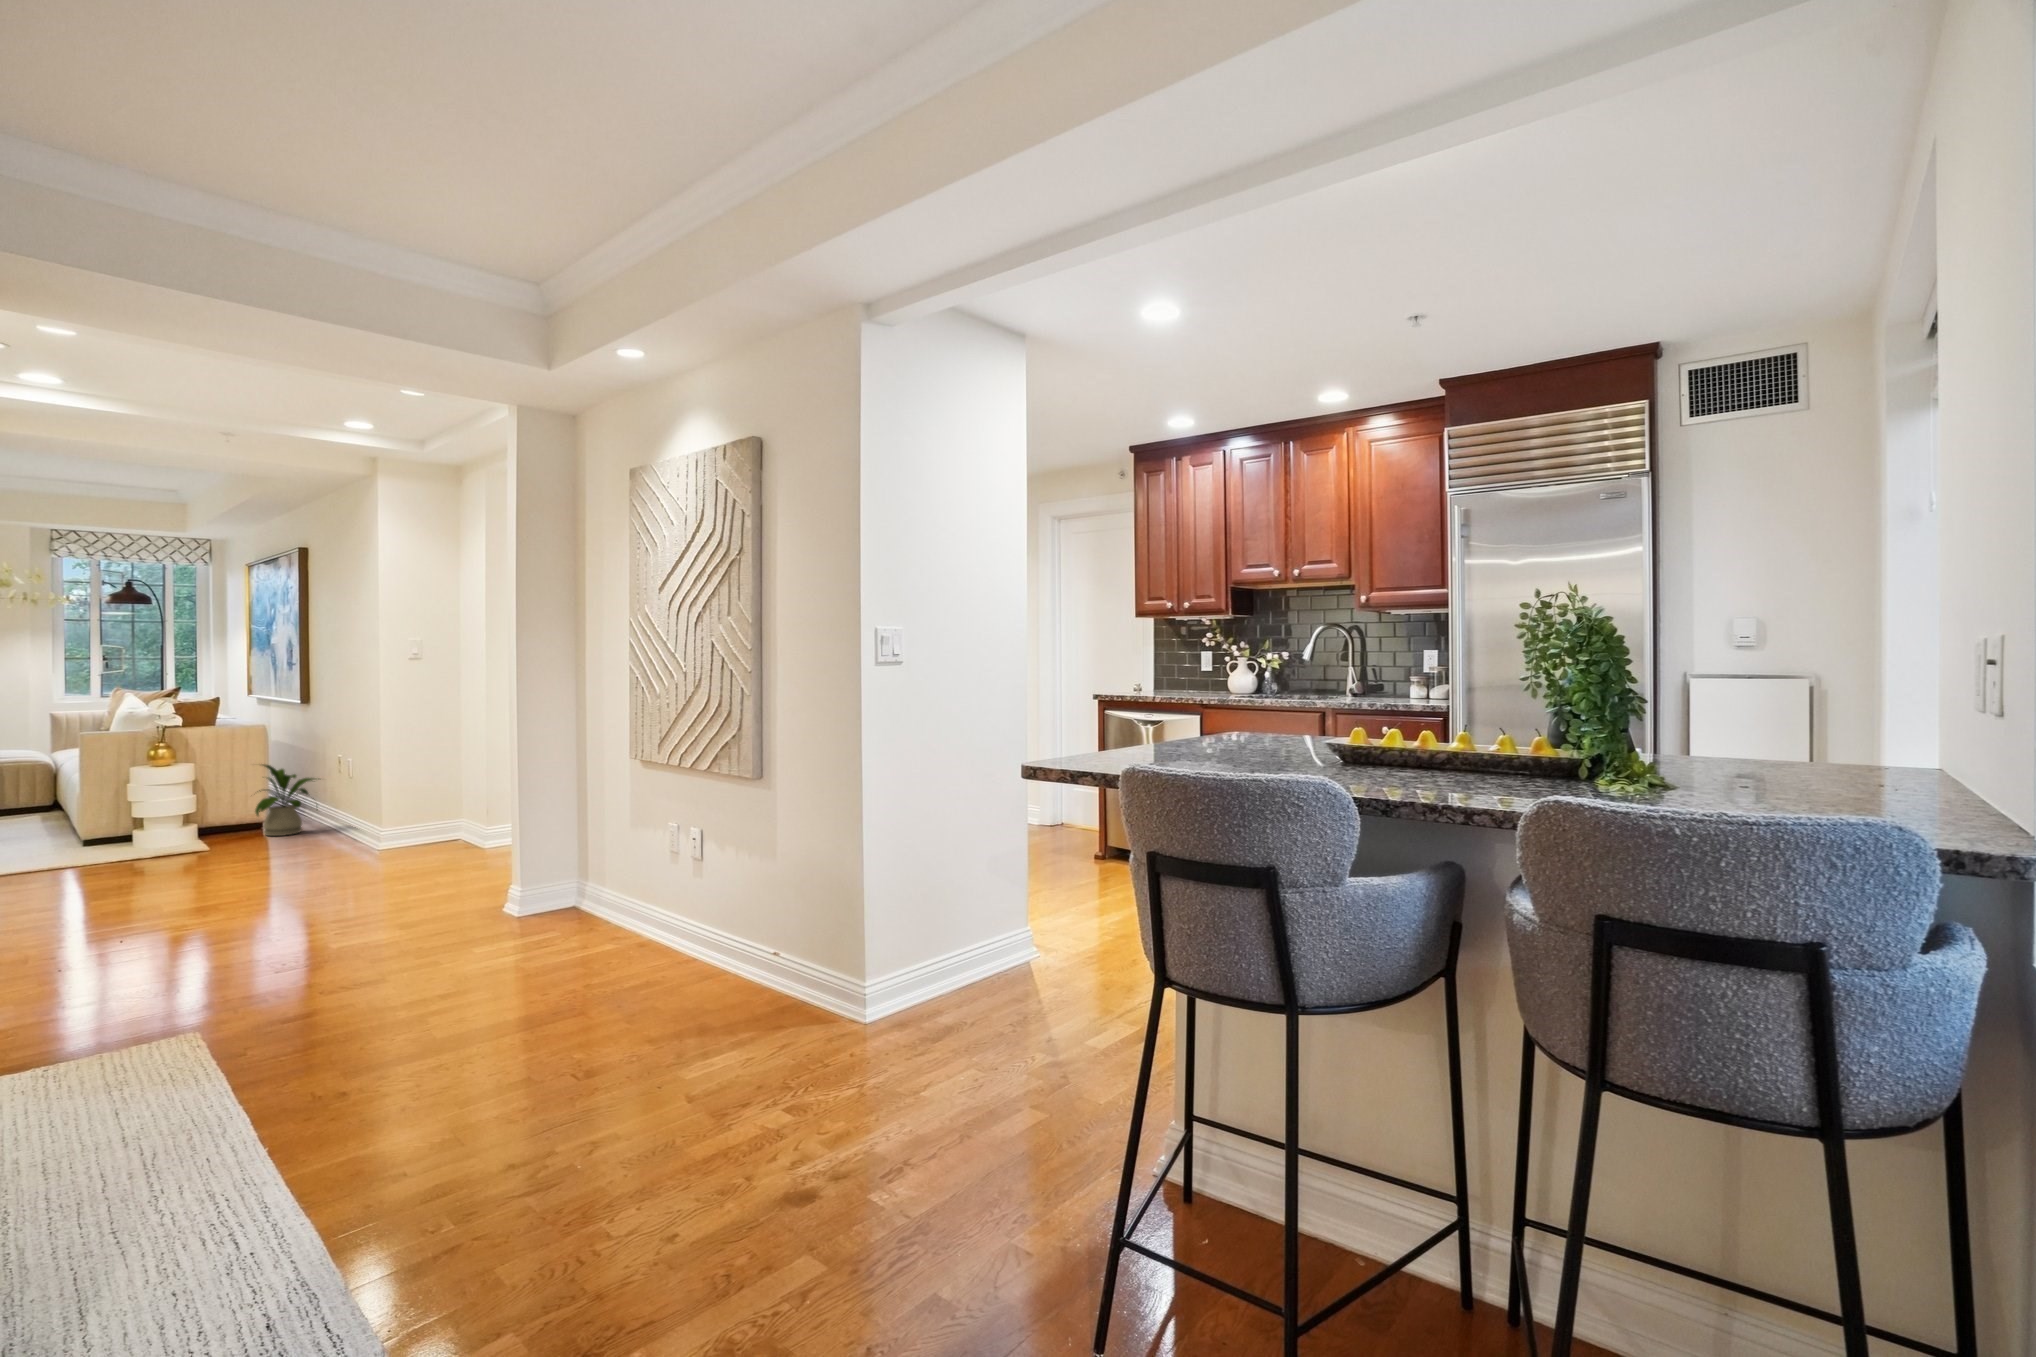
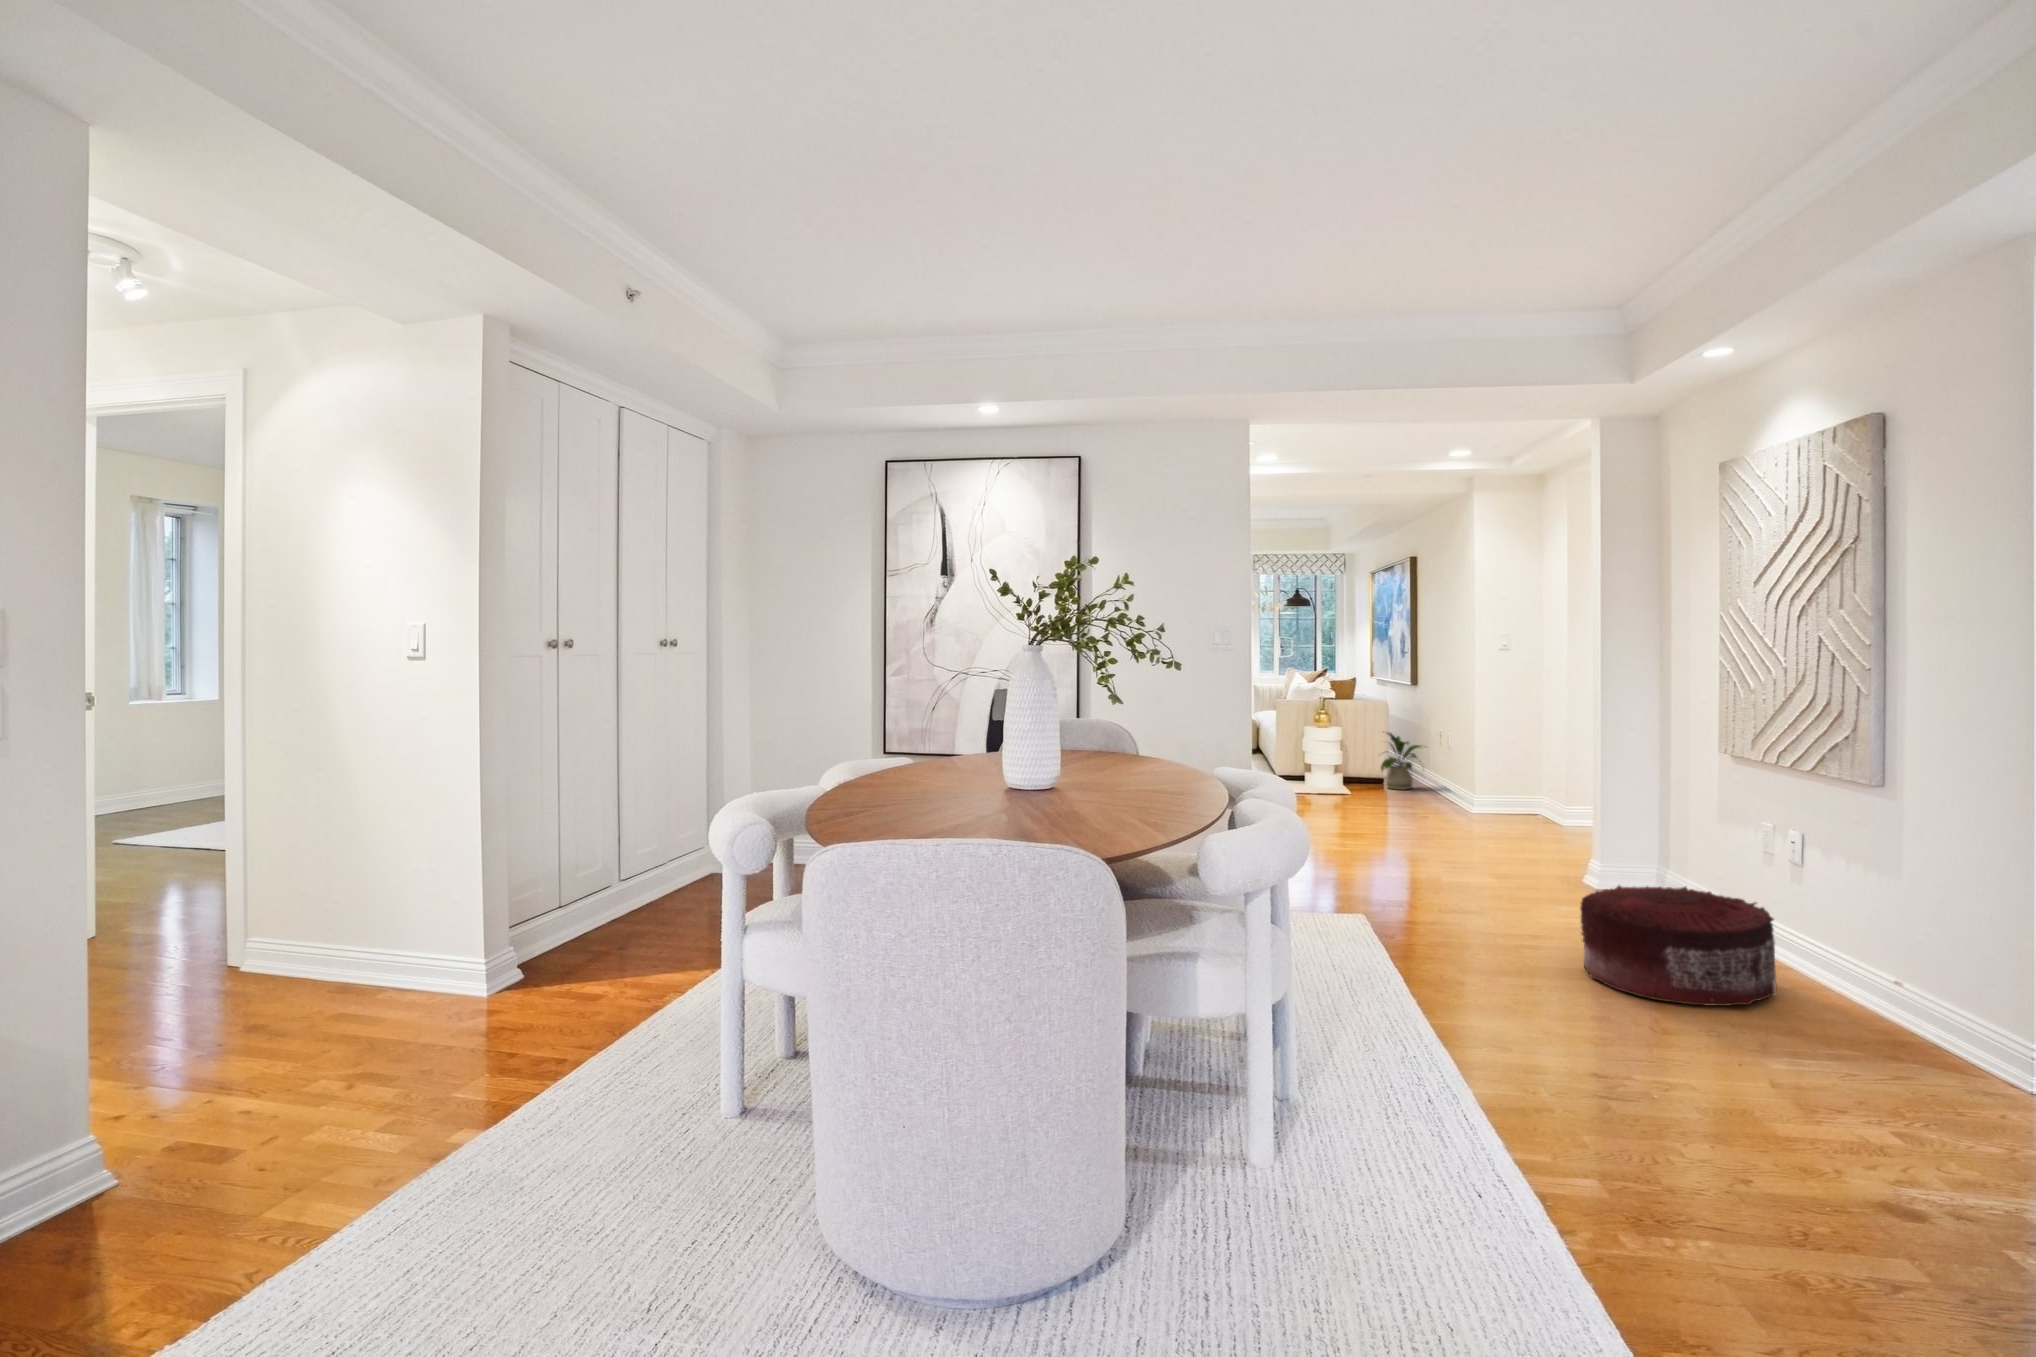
pouf: none [491,901,683,1035] -> present [1580,886,1777,1006]

